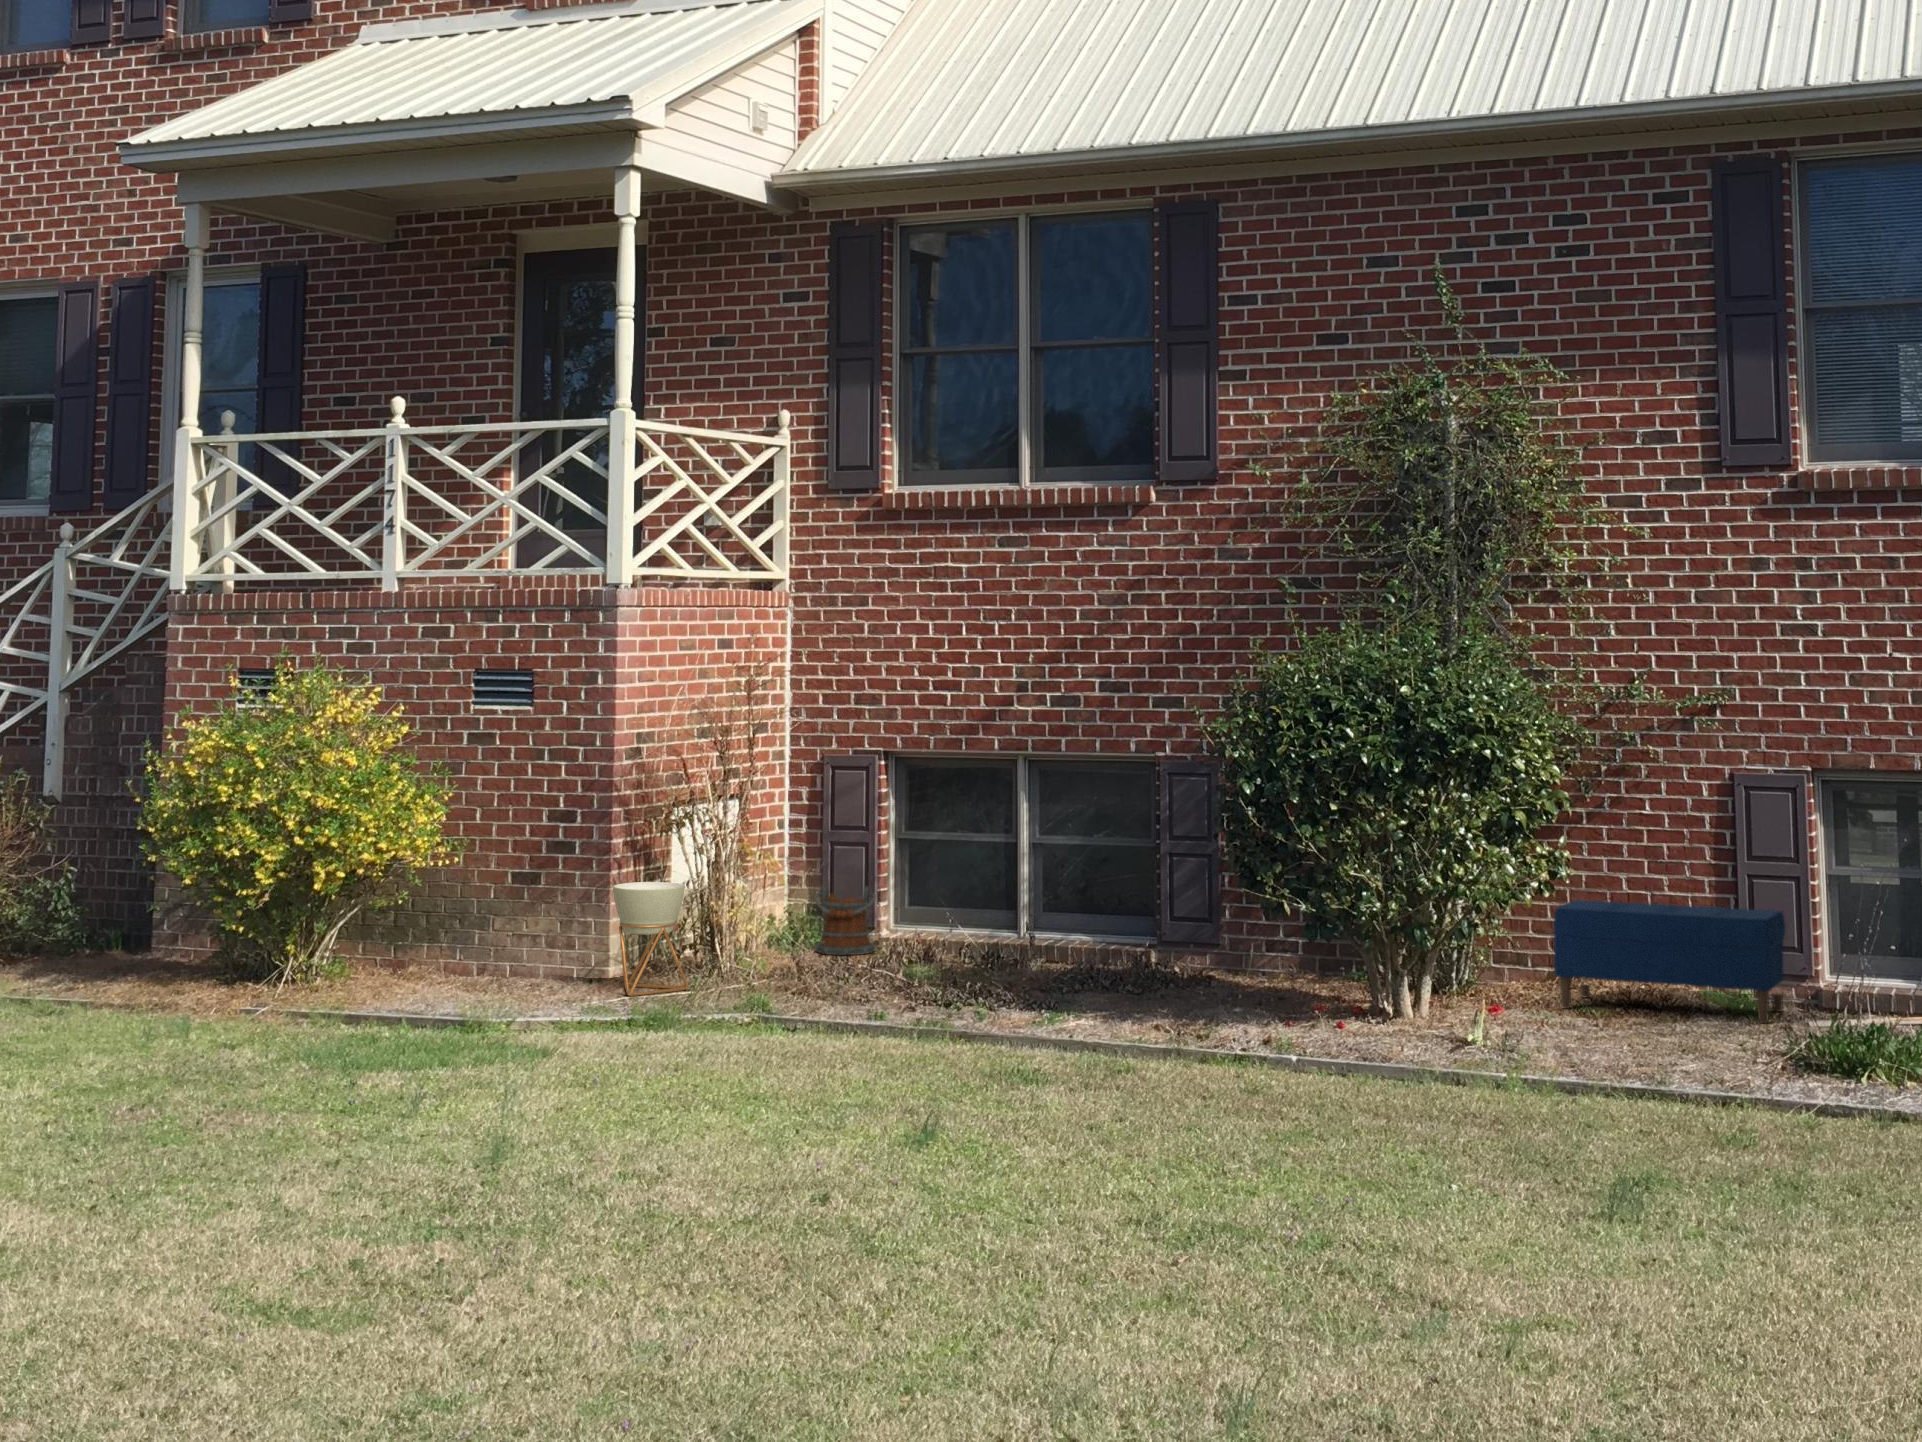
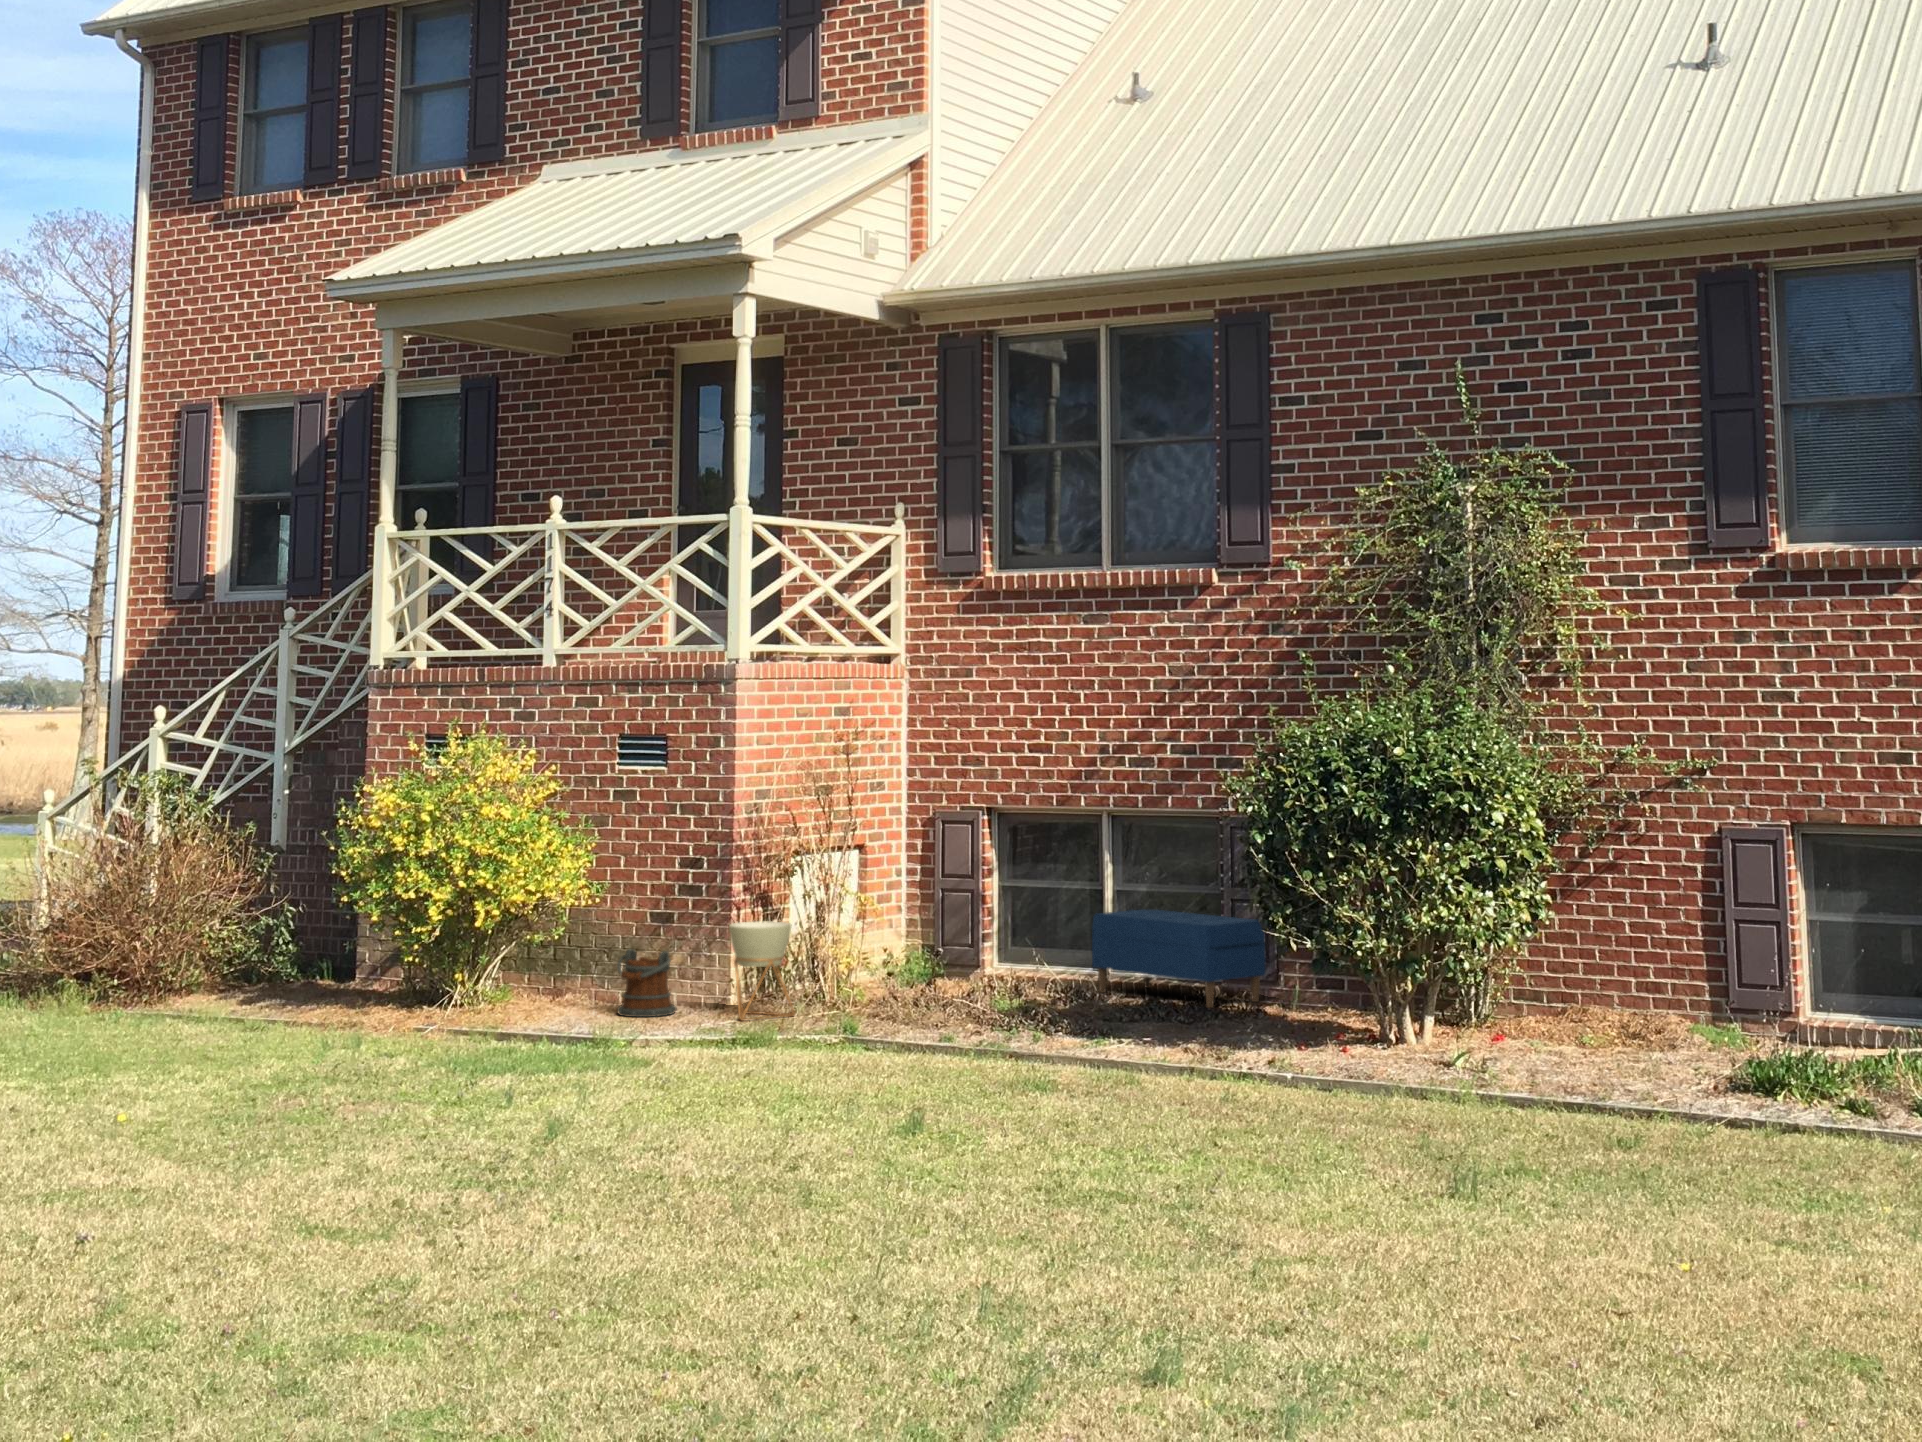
bucket: present [814,886,876,955] -> present [617,949,677,1017]
bench: present [1554,899,1785,1023] -> present [1092,909,1266,1008]

